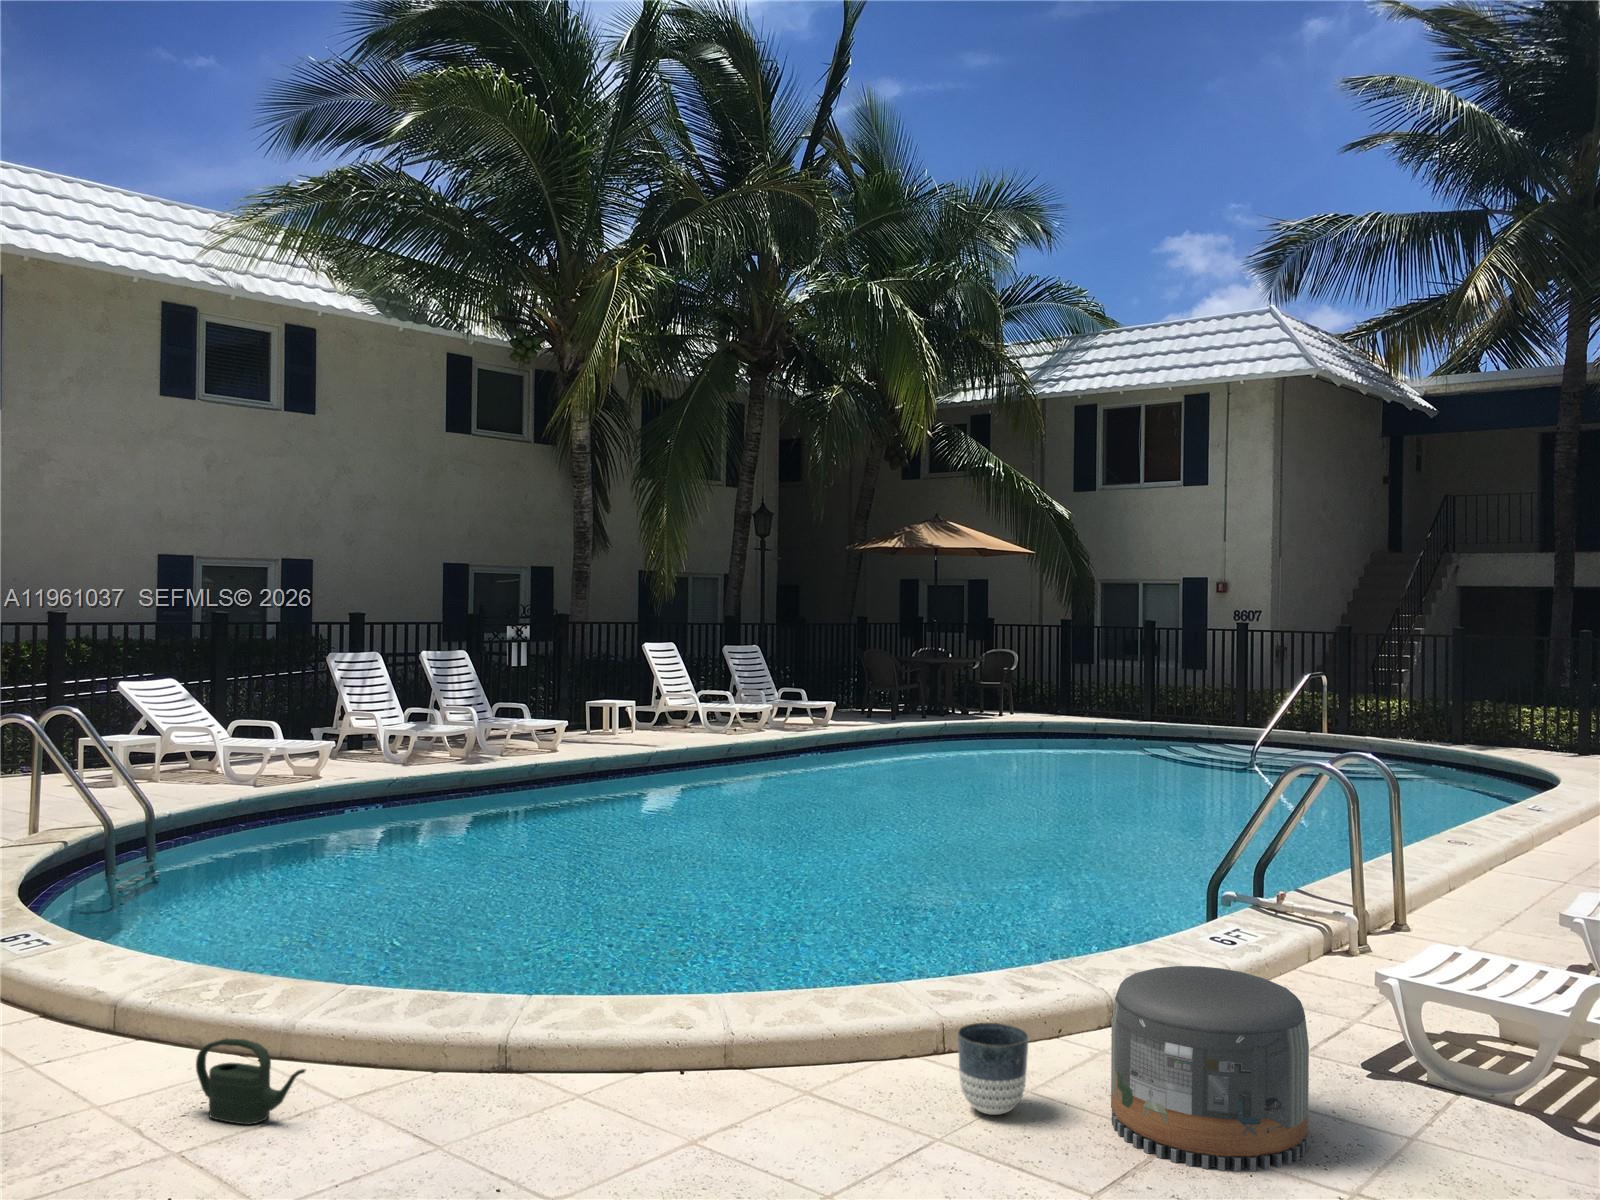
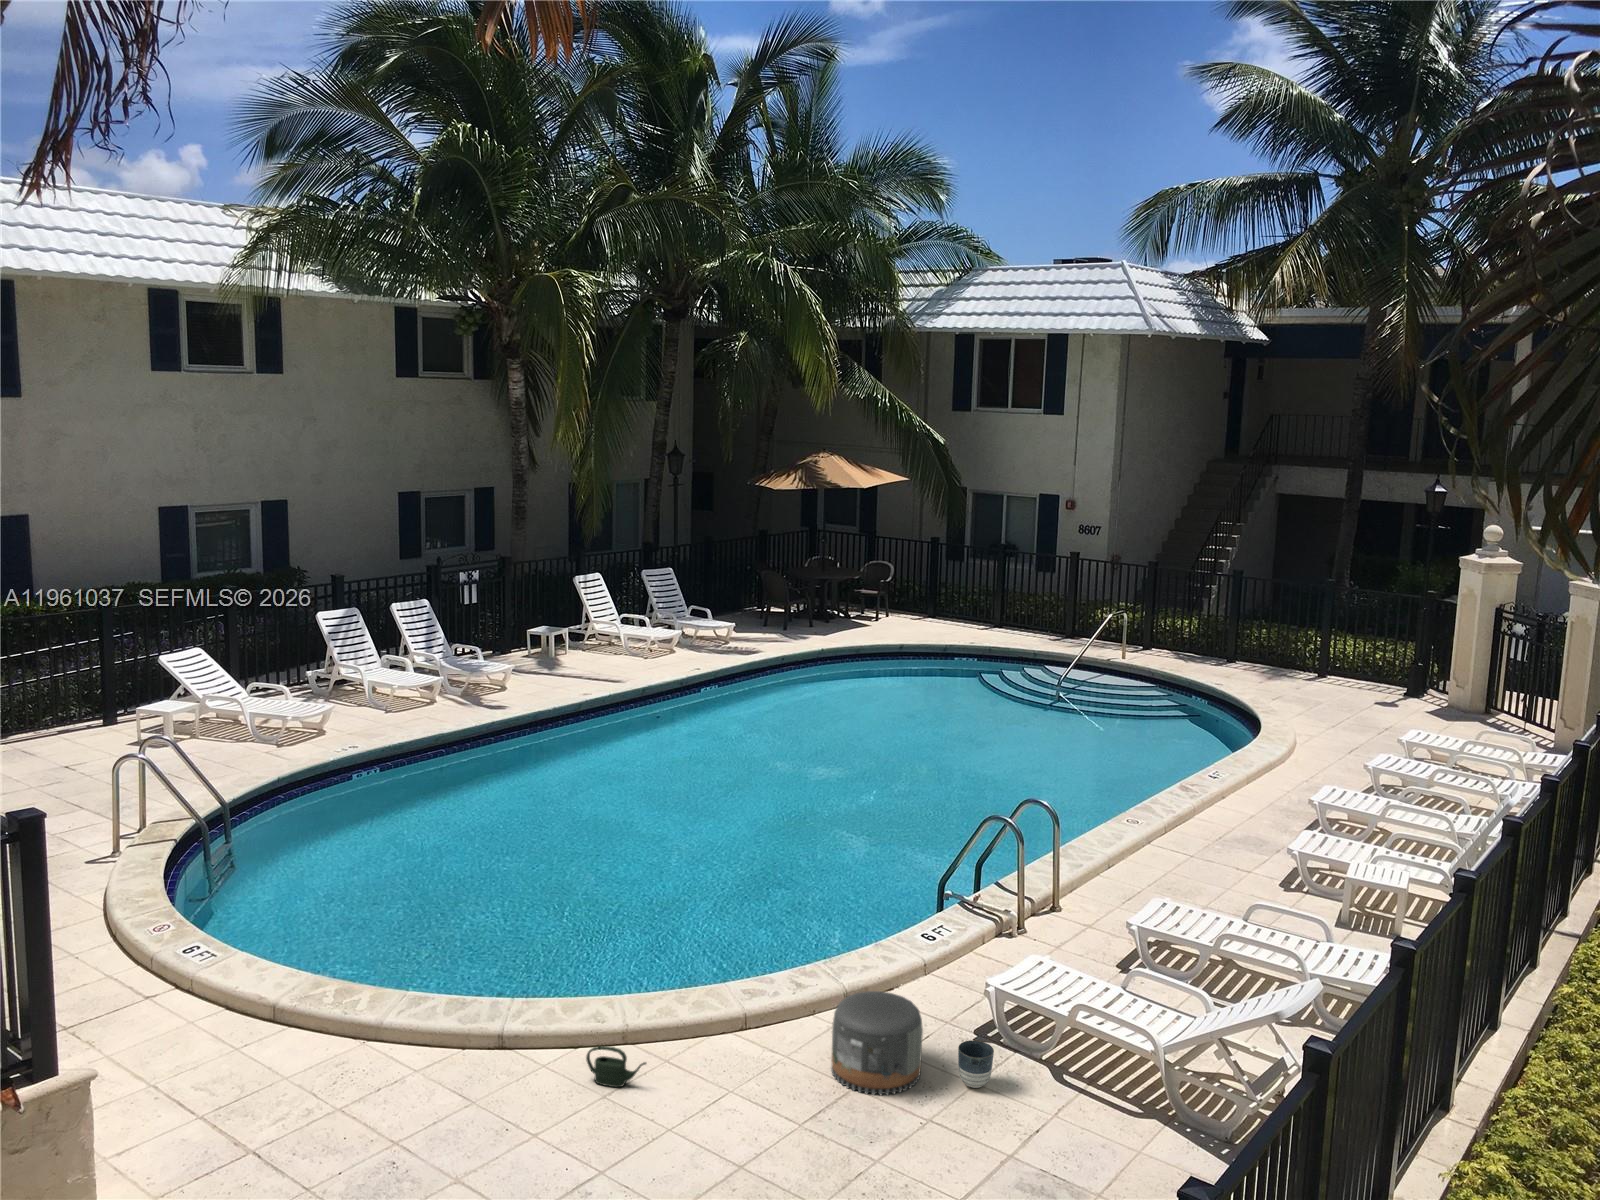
planter: present [958,1023,1028,1115] -> present [958,1040,994,1088]
watering can: present [196,1039,306,1124] -> present [586,1046,646,1087]

